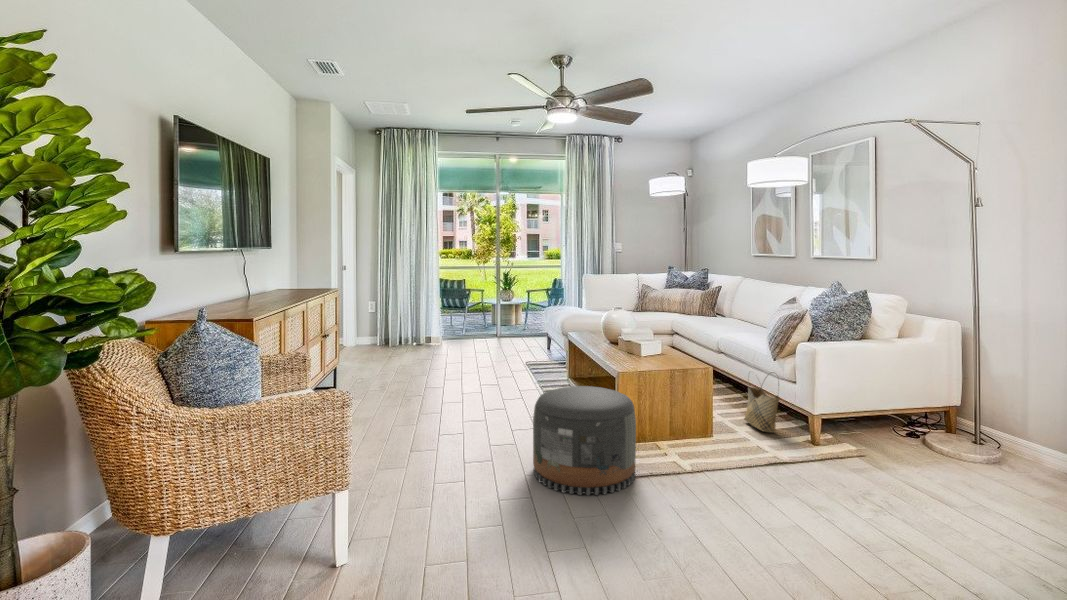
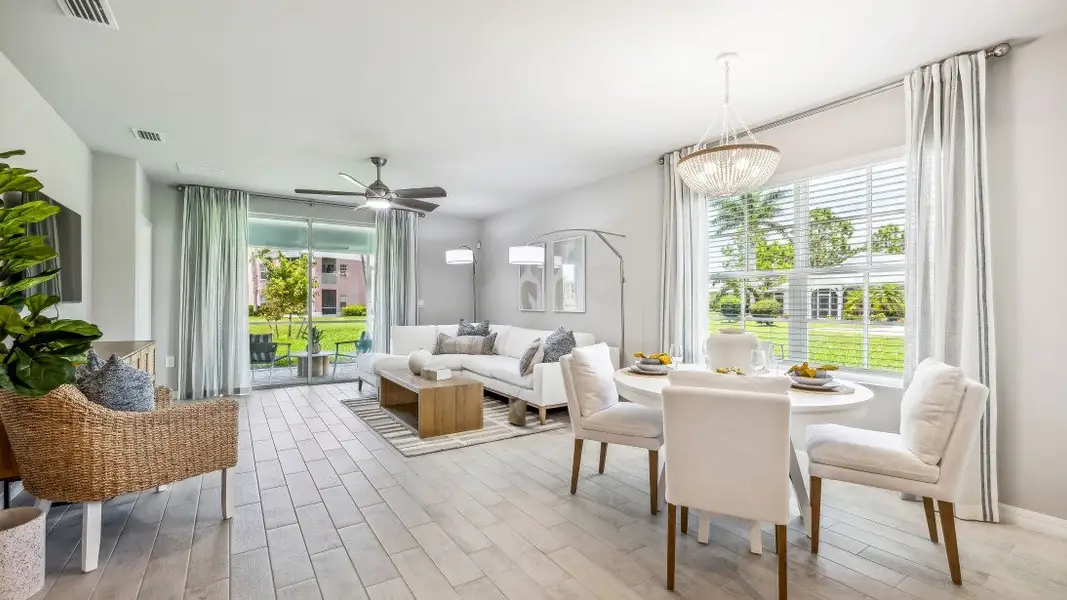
pouf: present [533,386,636,495] -> none [362,394,432,460]

